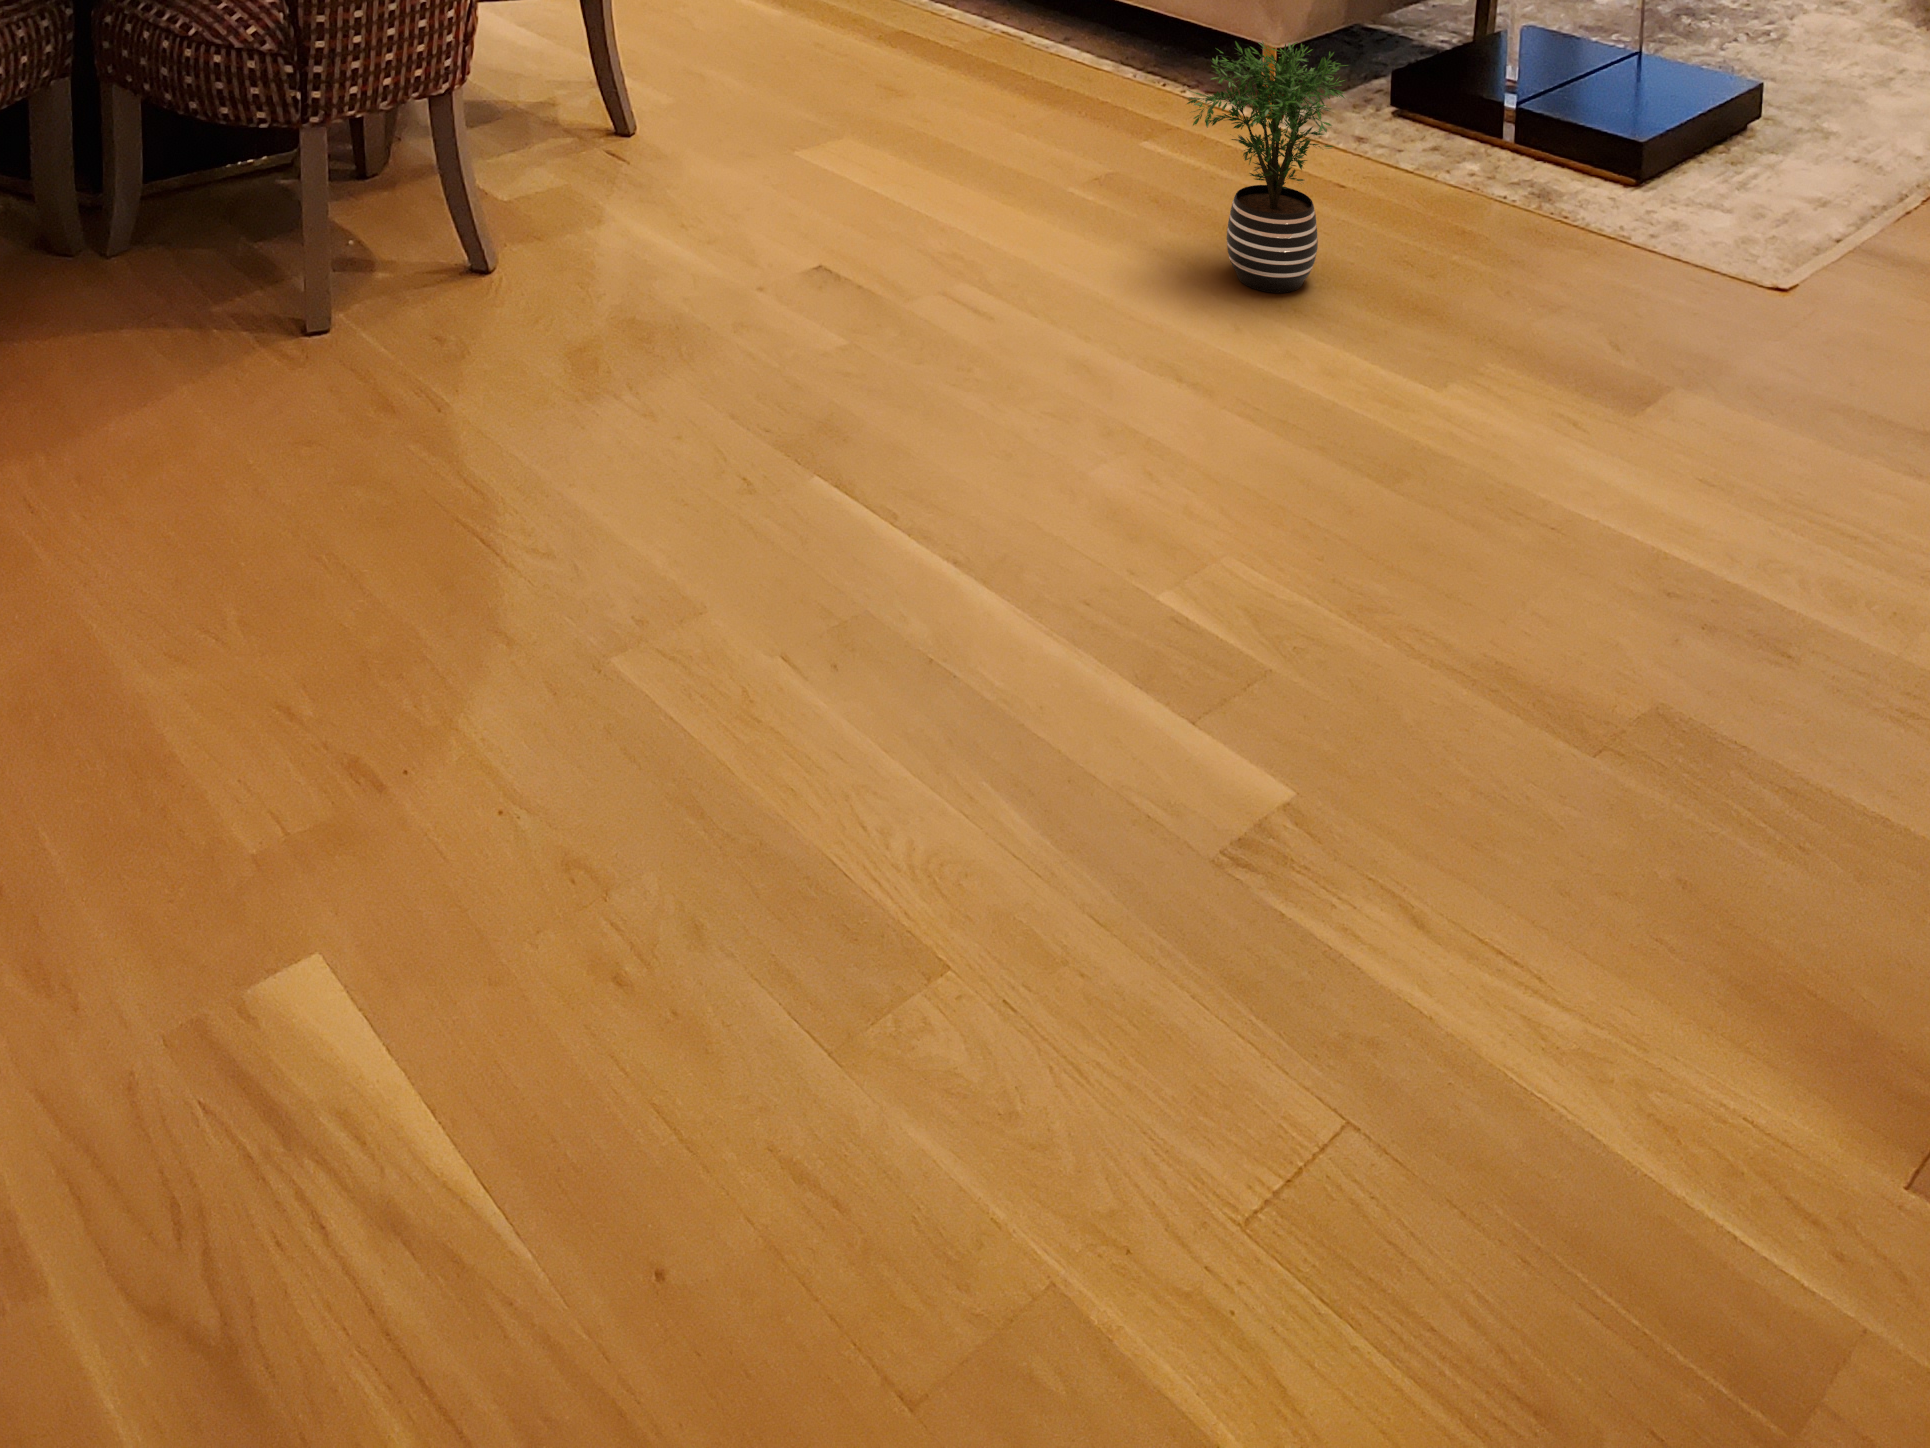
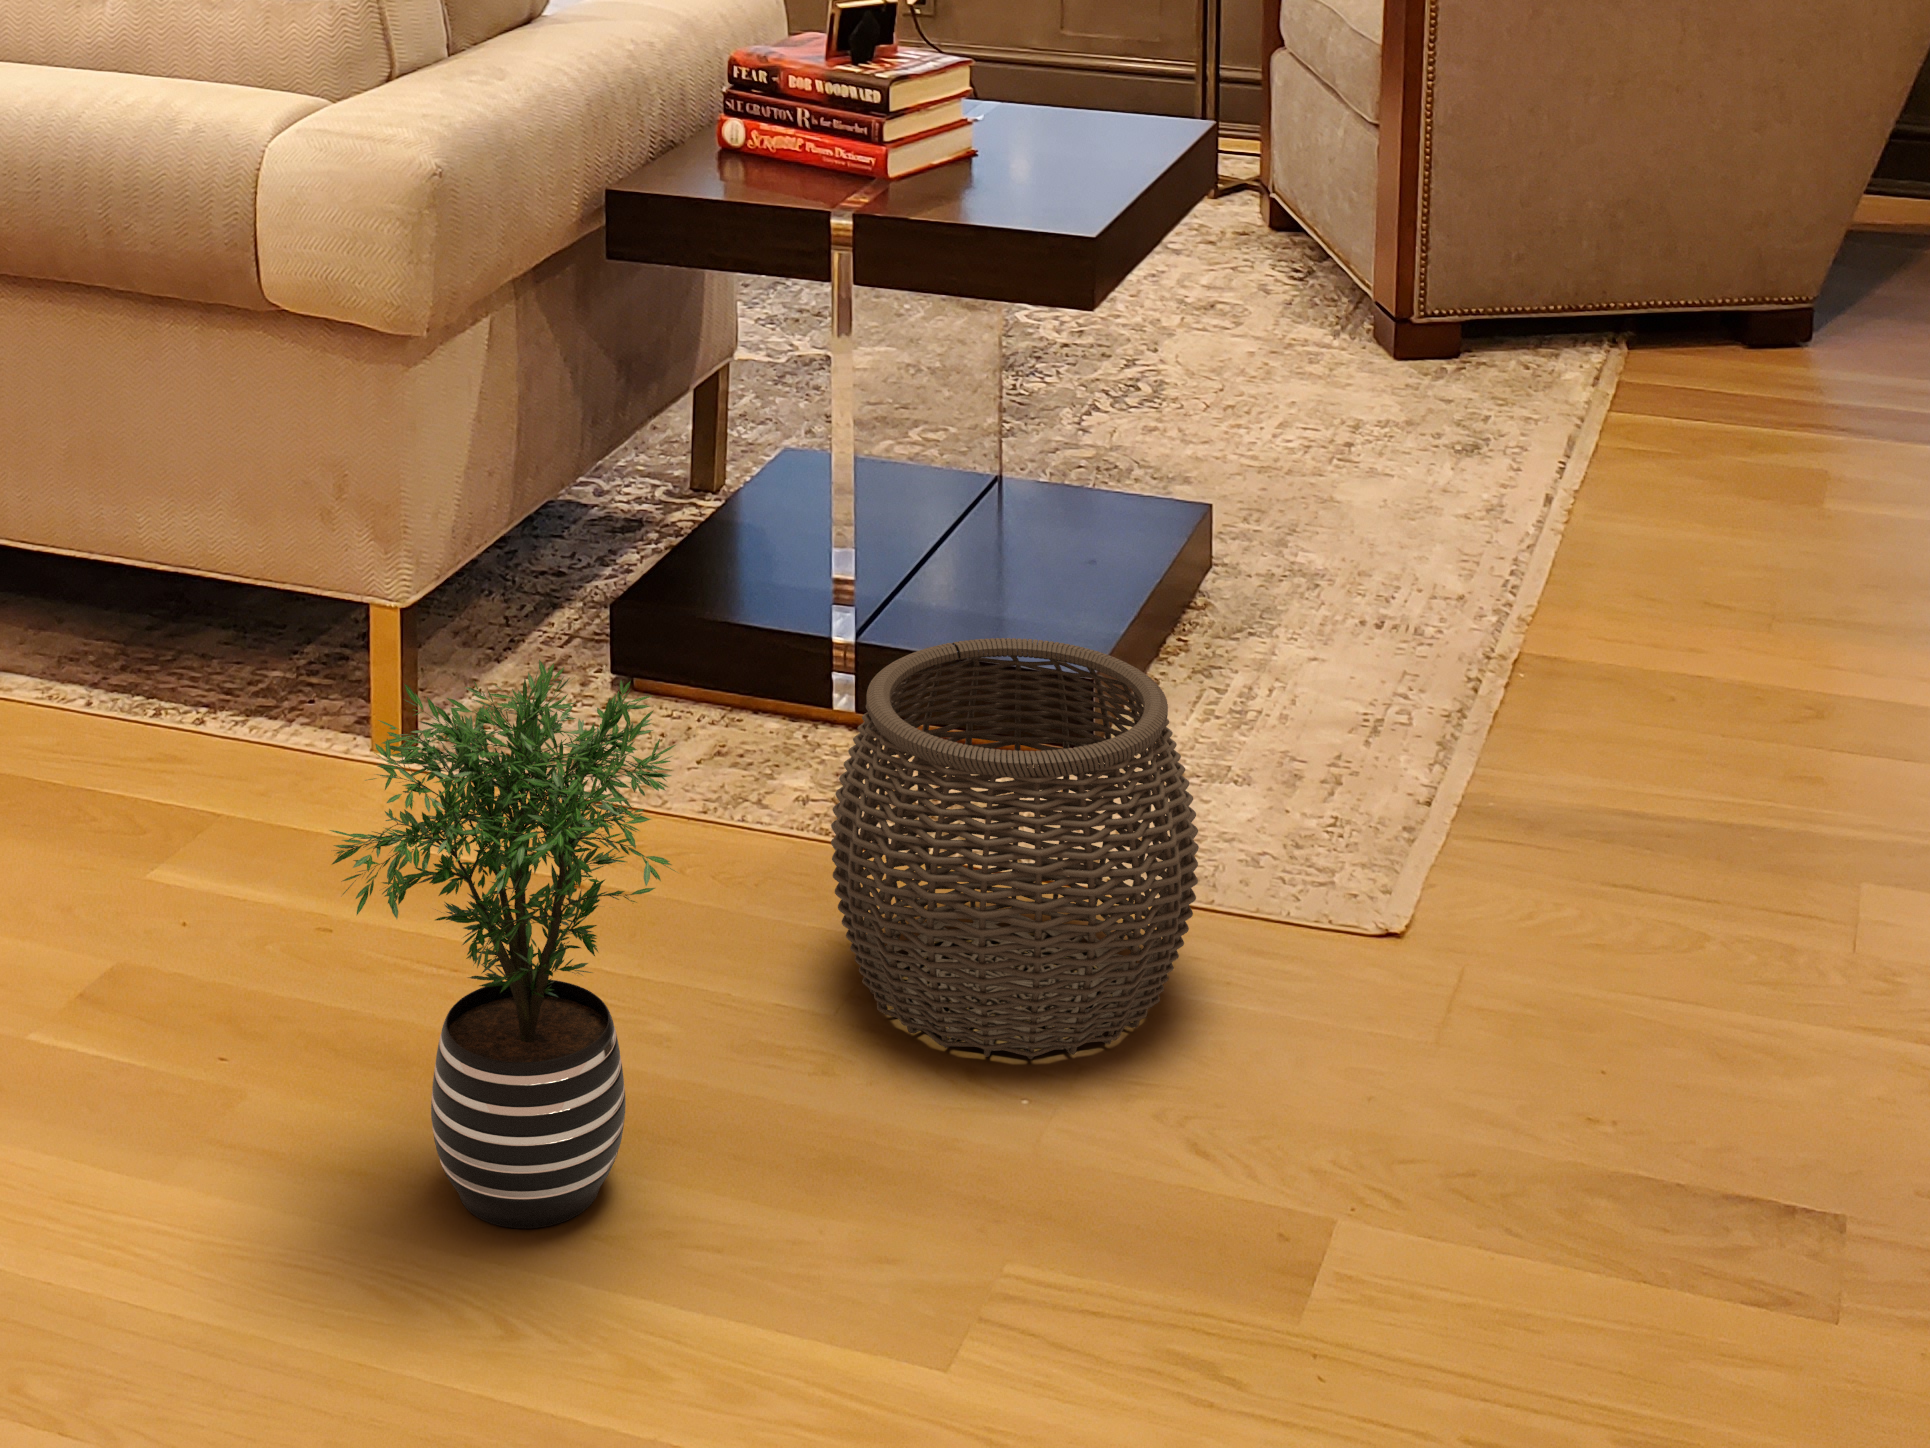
woven basket: none [1451,87,1649,291] -> present [831,638,1199,1059]

